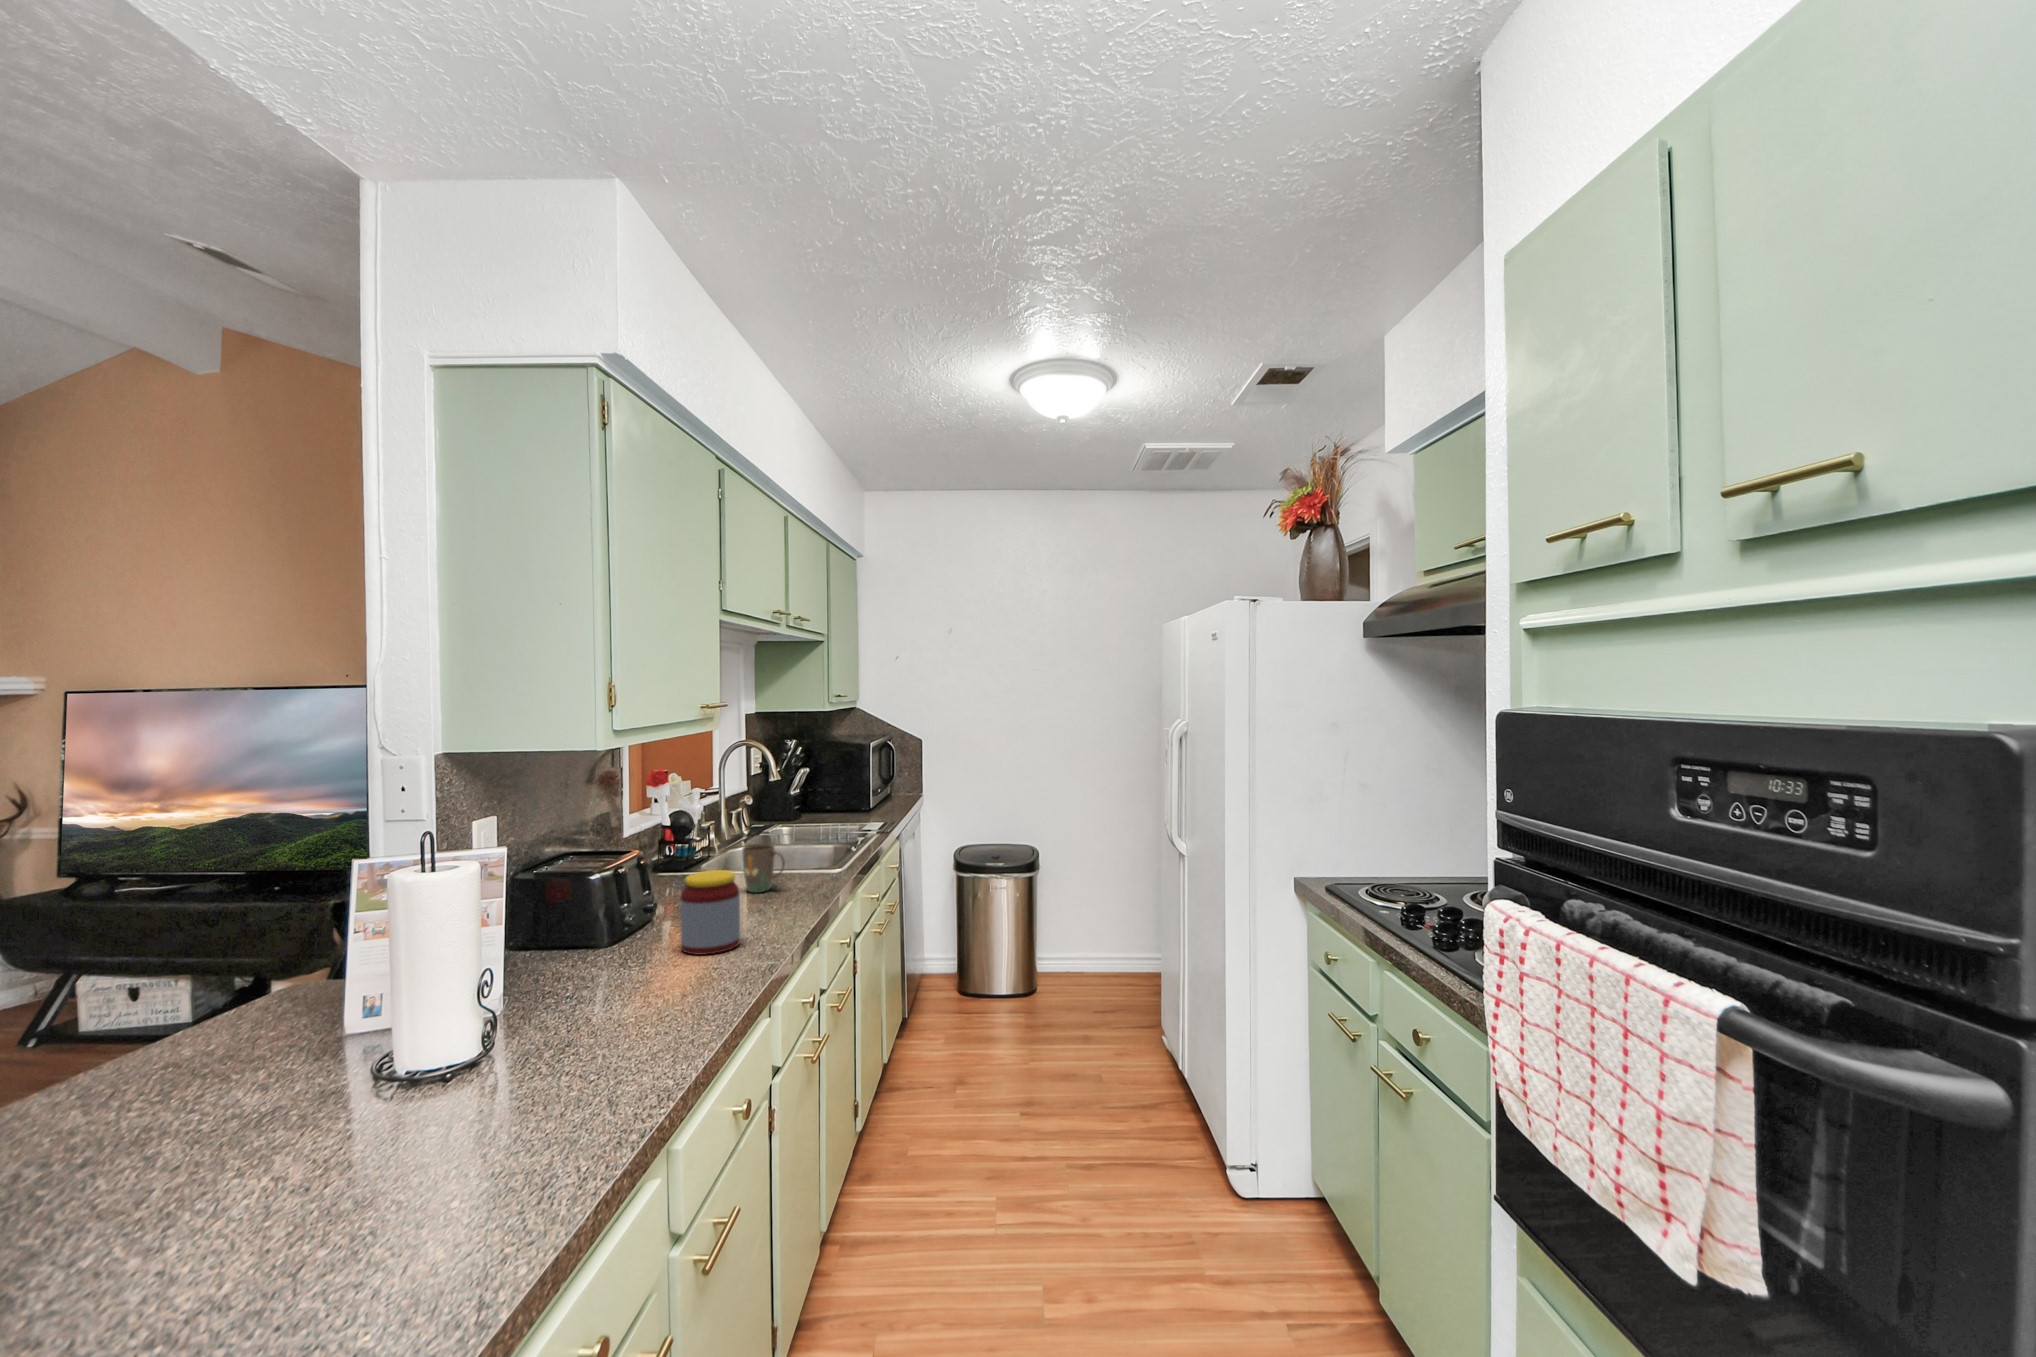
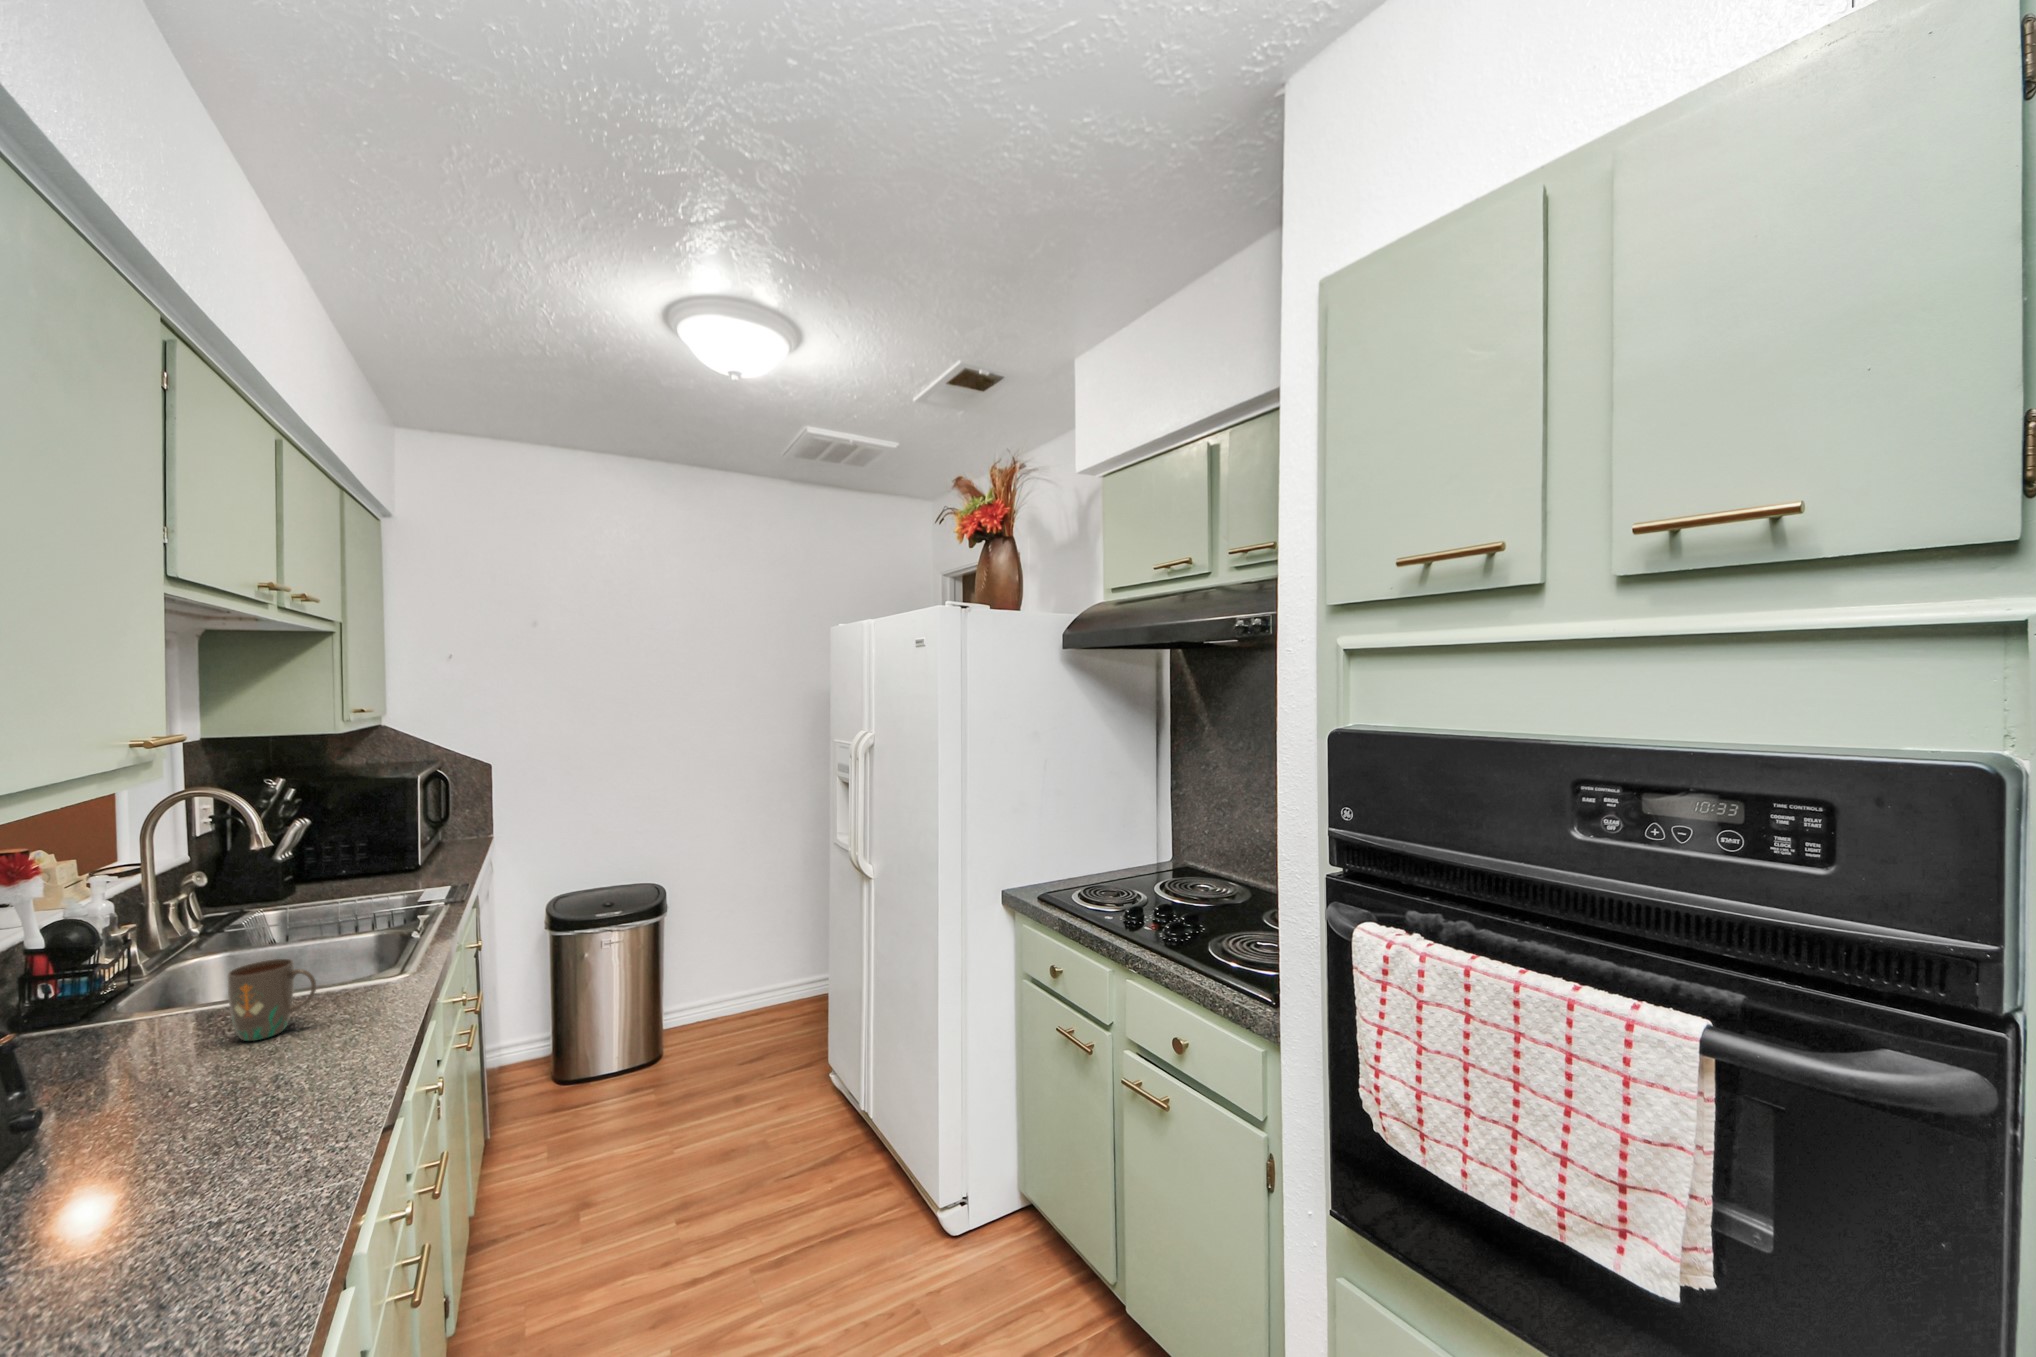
jar: present [680,870,740,955] -> none [120,1036,260,1205]

